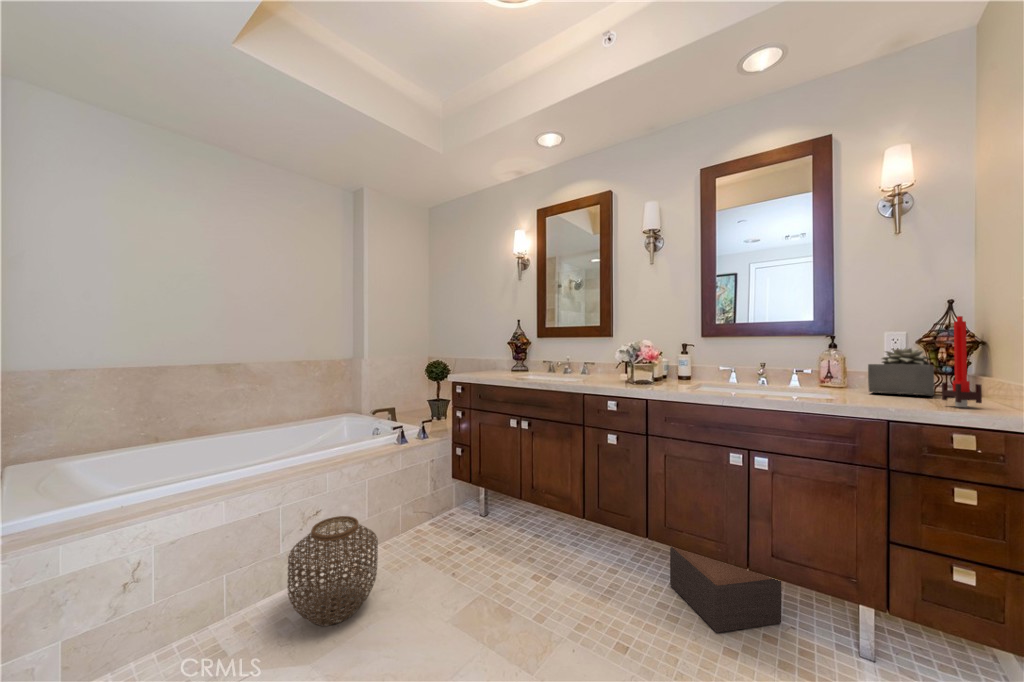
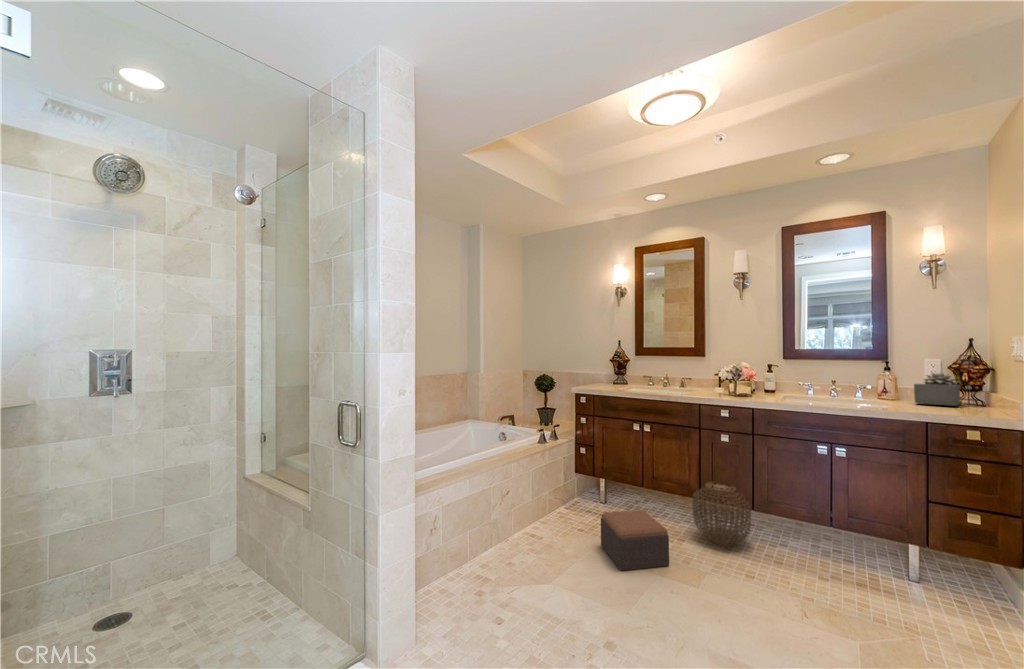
candle: present [942,316,982,407] -> none [960,357,984,414]
woven basket: present [287,516,378,625] -> present [692,482,751,547]
footstool: present [670,547,782,632] -> present [601,510,669,570]

